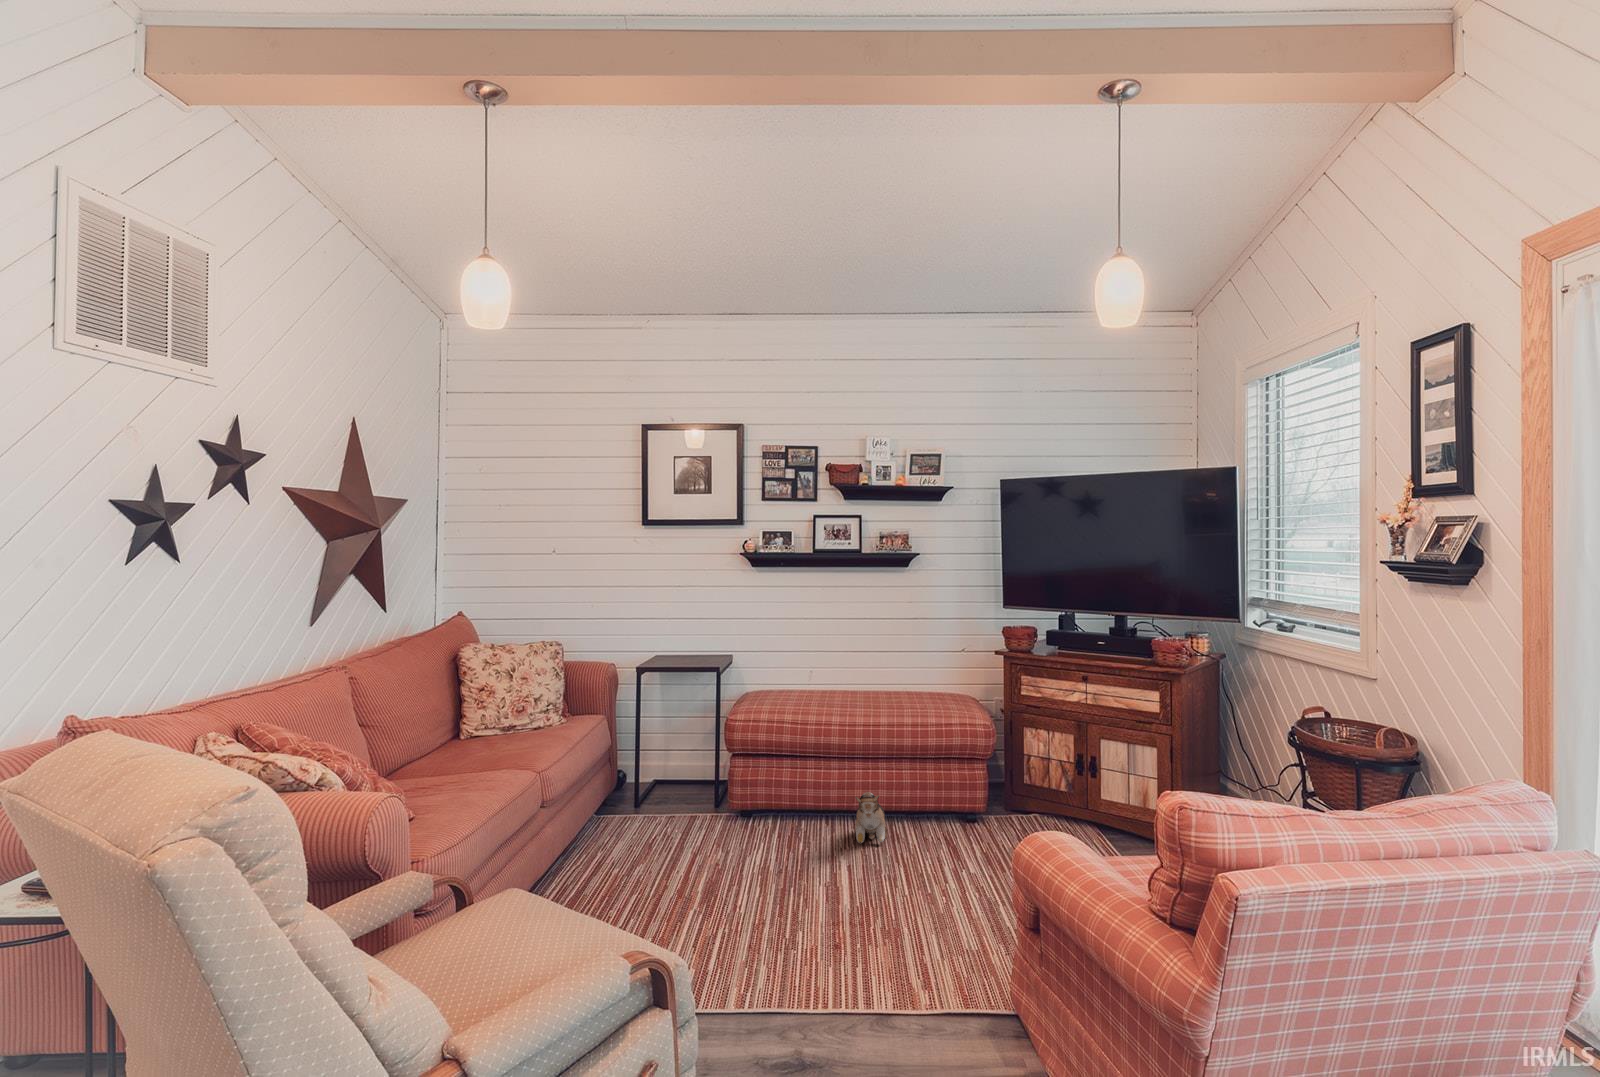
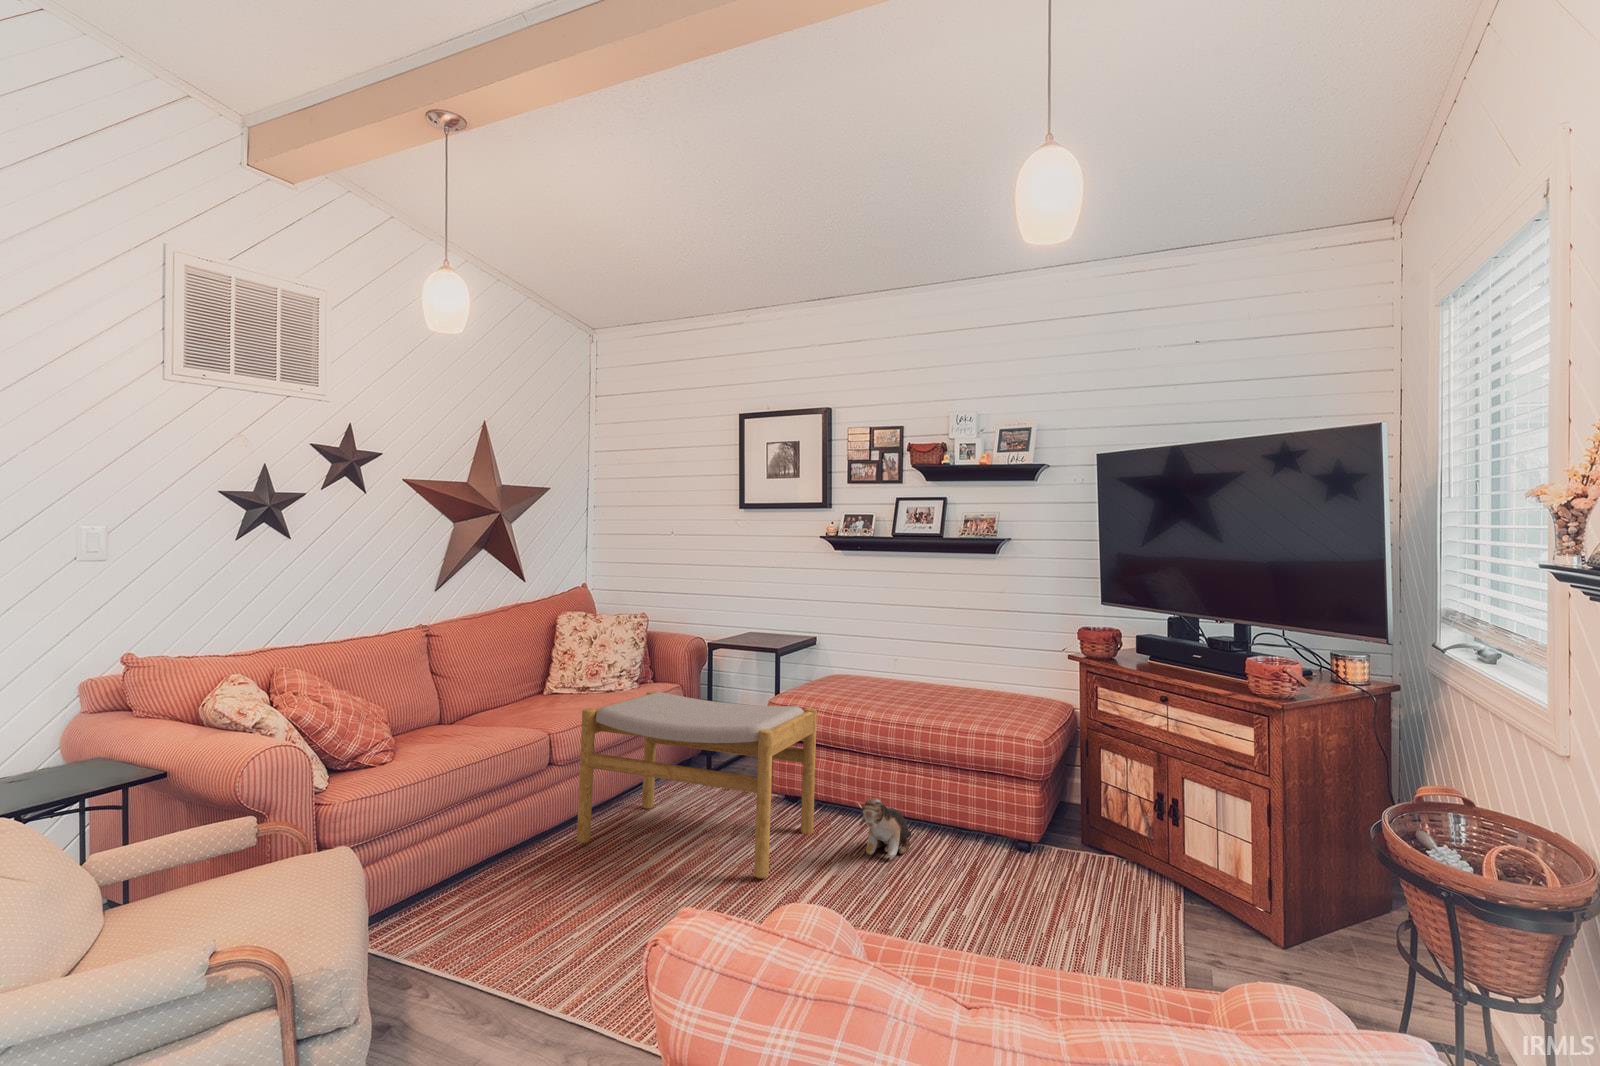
footstool: none [588,721,799,878] -> present [577,691,817,878]

